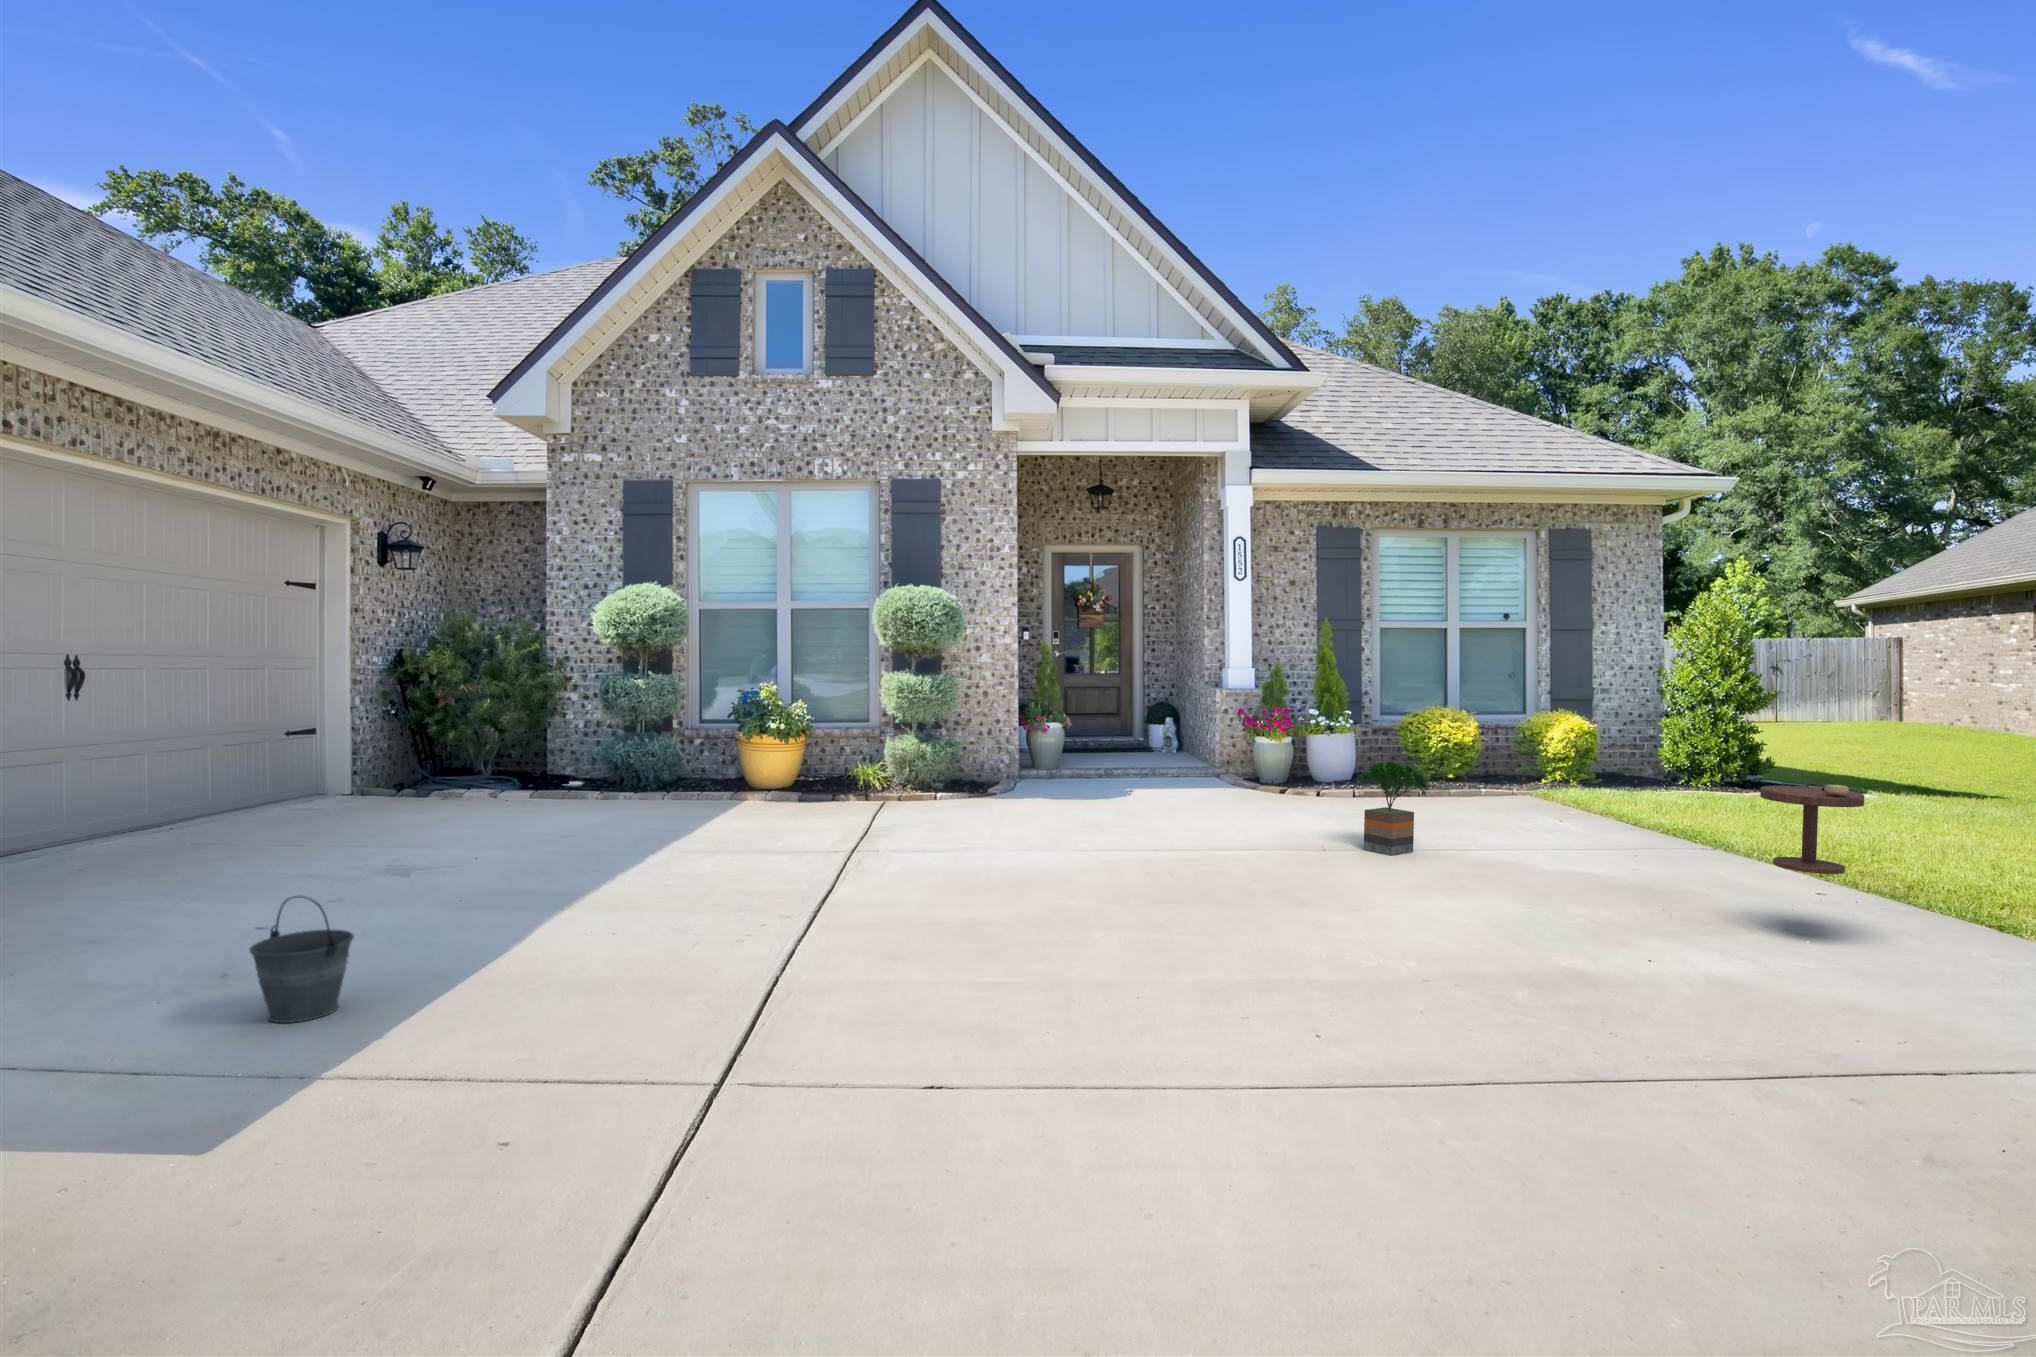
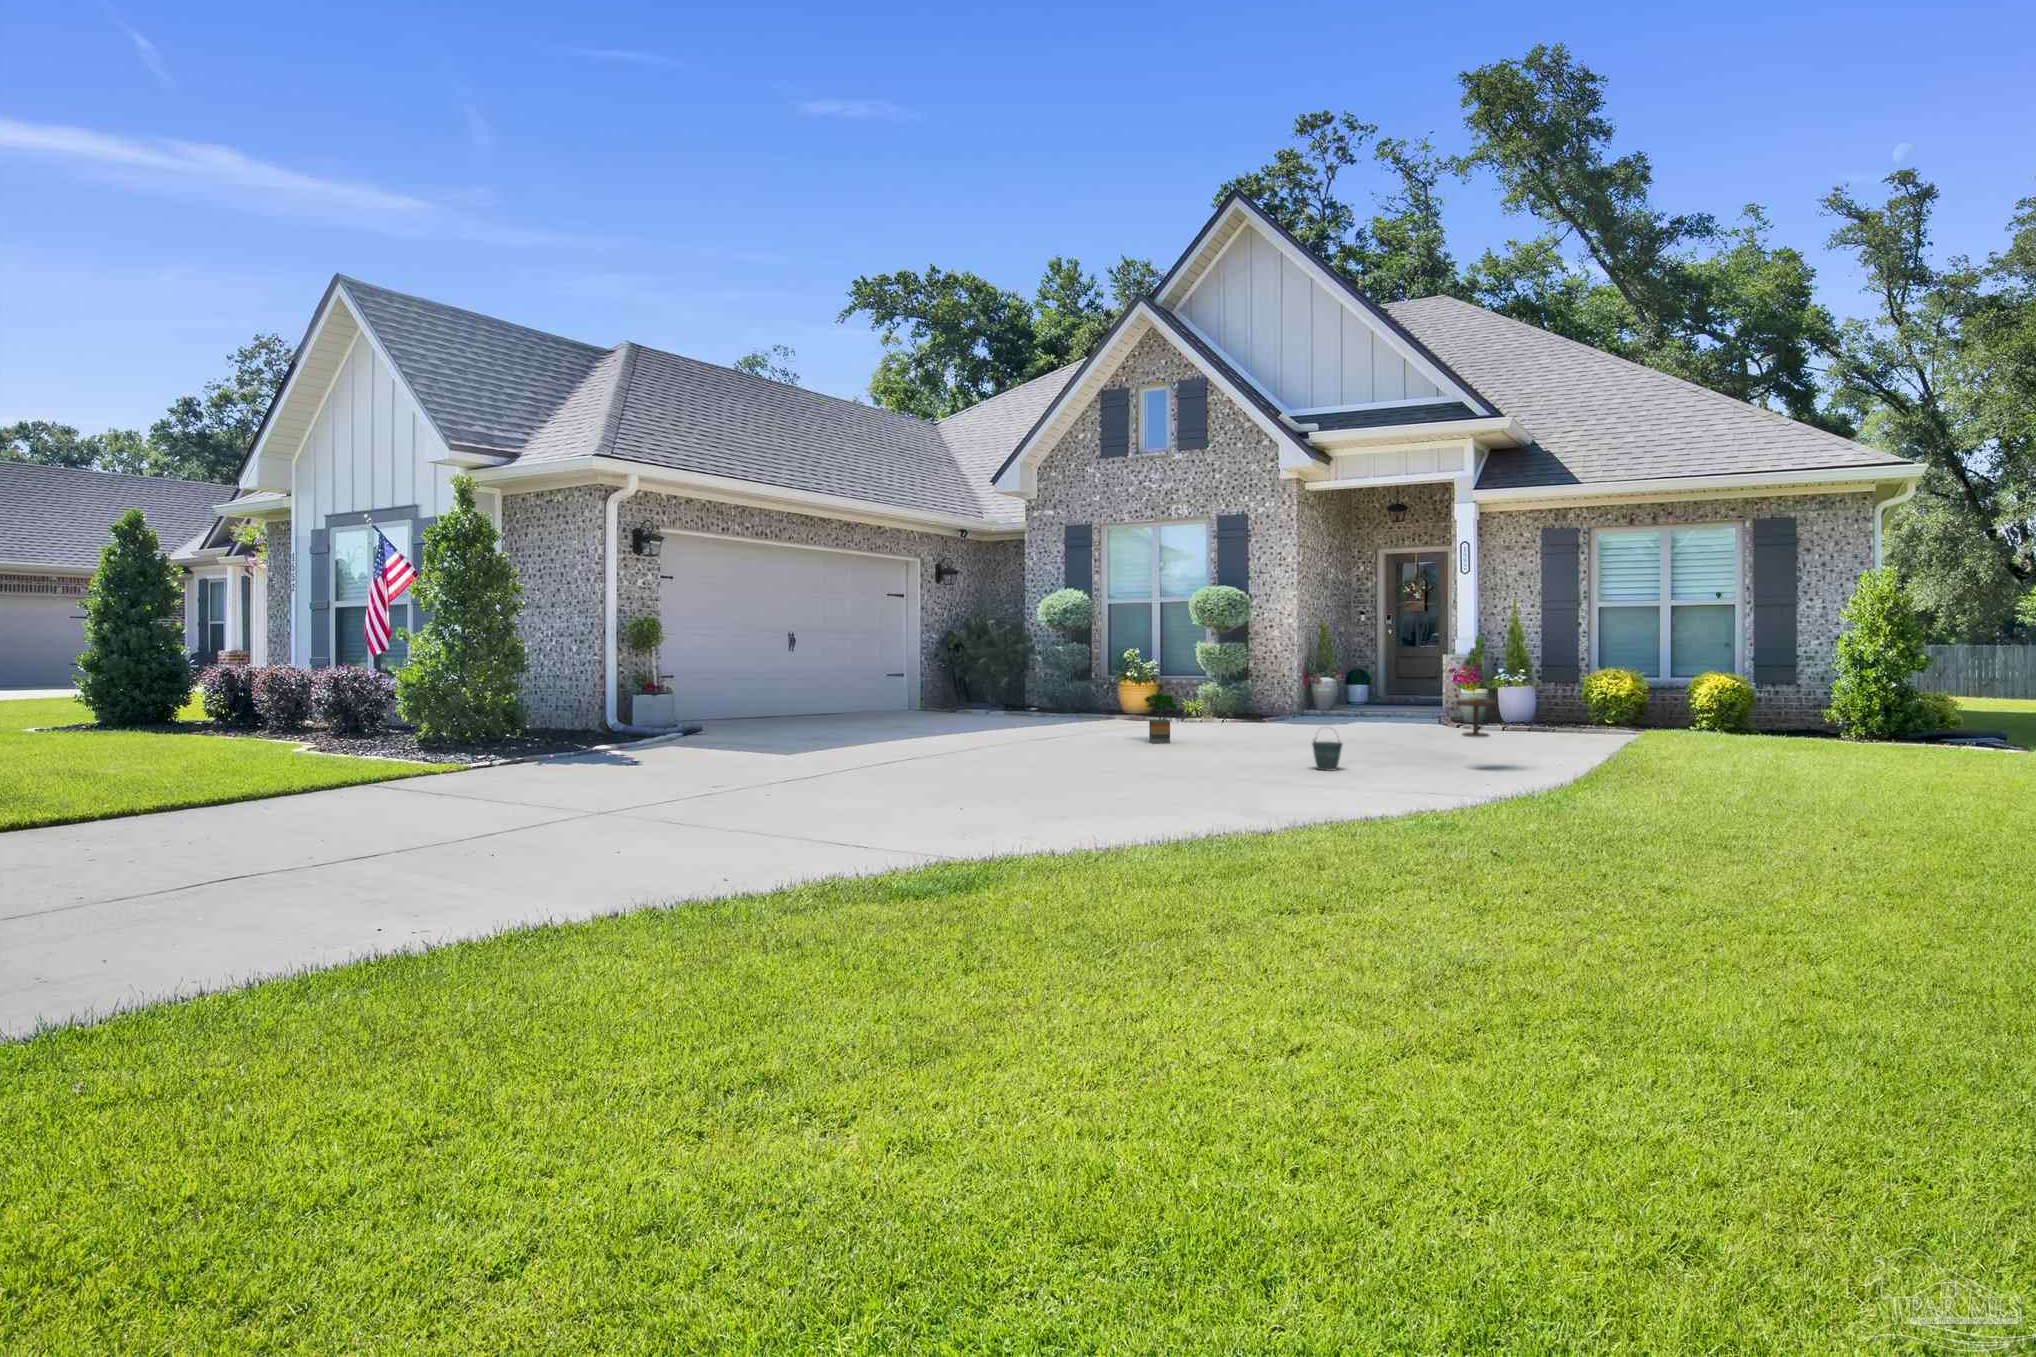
potted tree: present [1357,761,1430,856] -> present [1144,694,1177,744]
bucket: present [249,896,354,1023] -> present [1312,738,1342,771]

